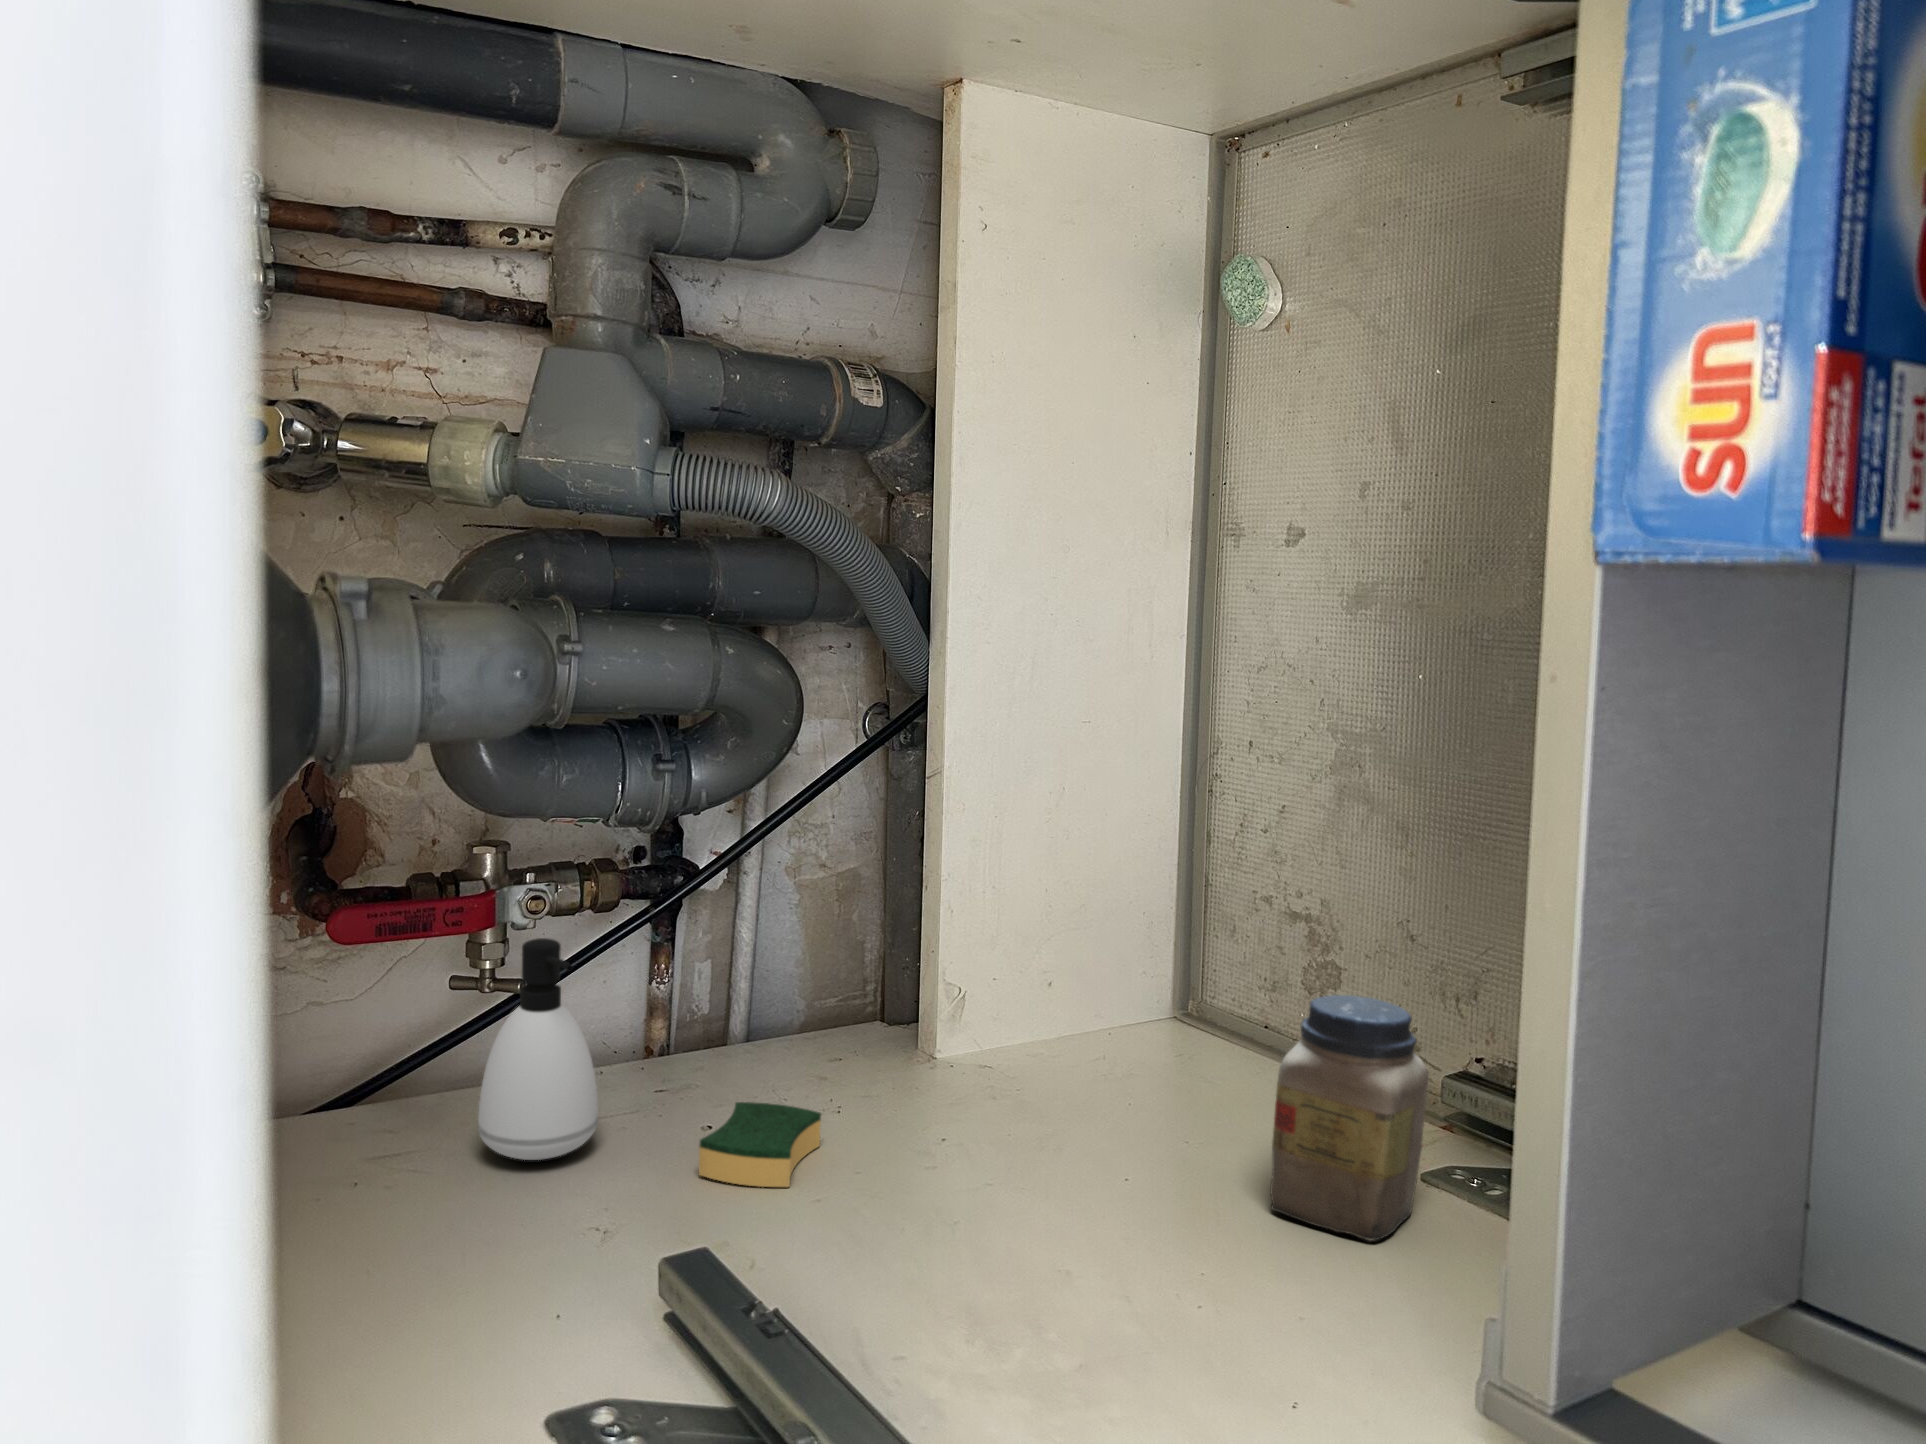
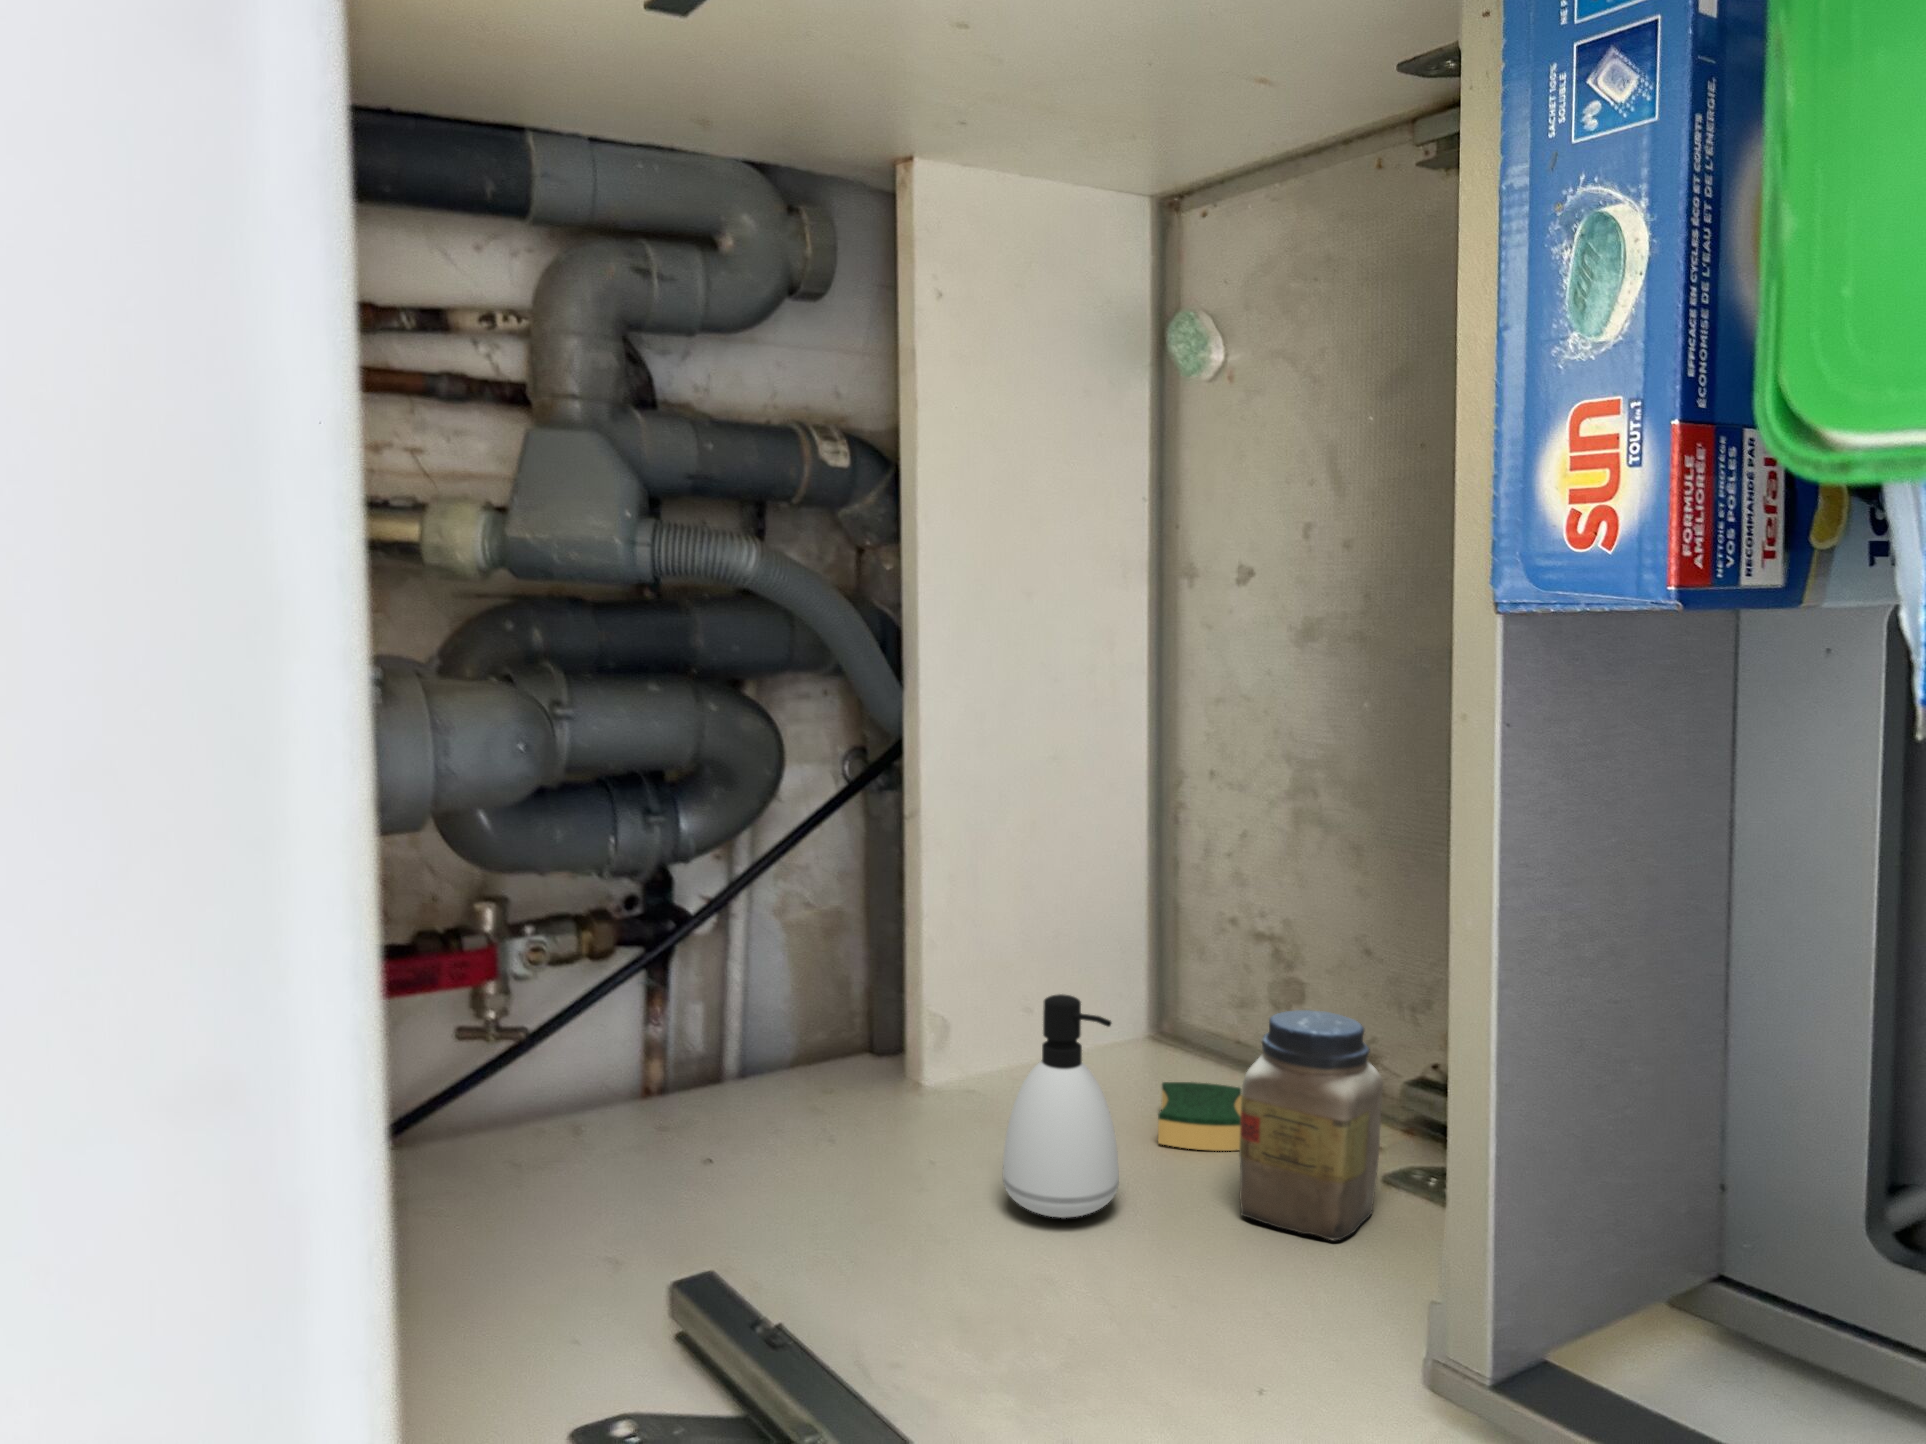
soap dispenser: present [478,938,598,1160] -> present [1003,994,1119,1218]
sponge: present [699,1102,821,1187] -> present [1158,1082,1242,1151]

